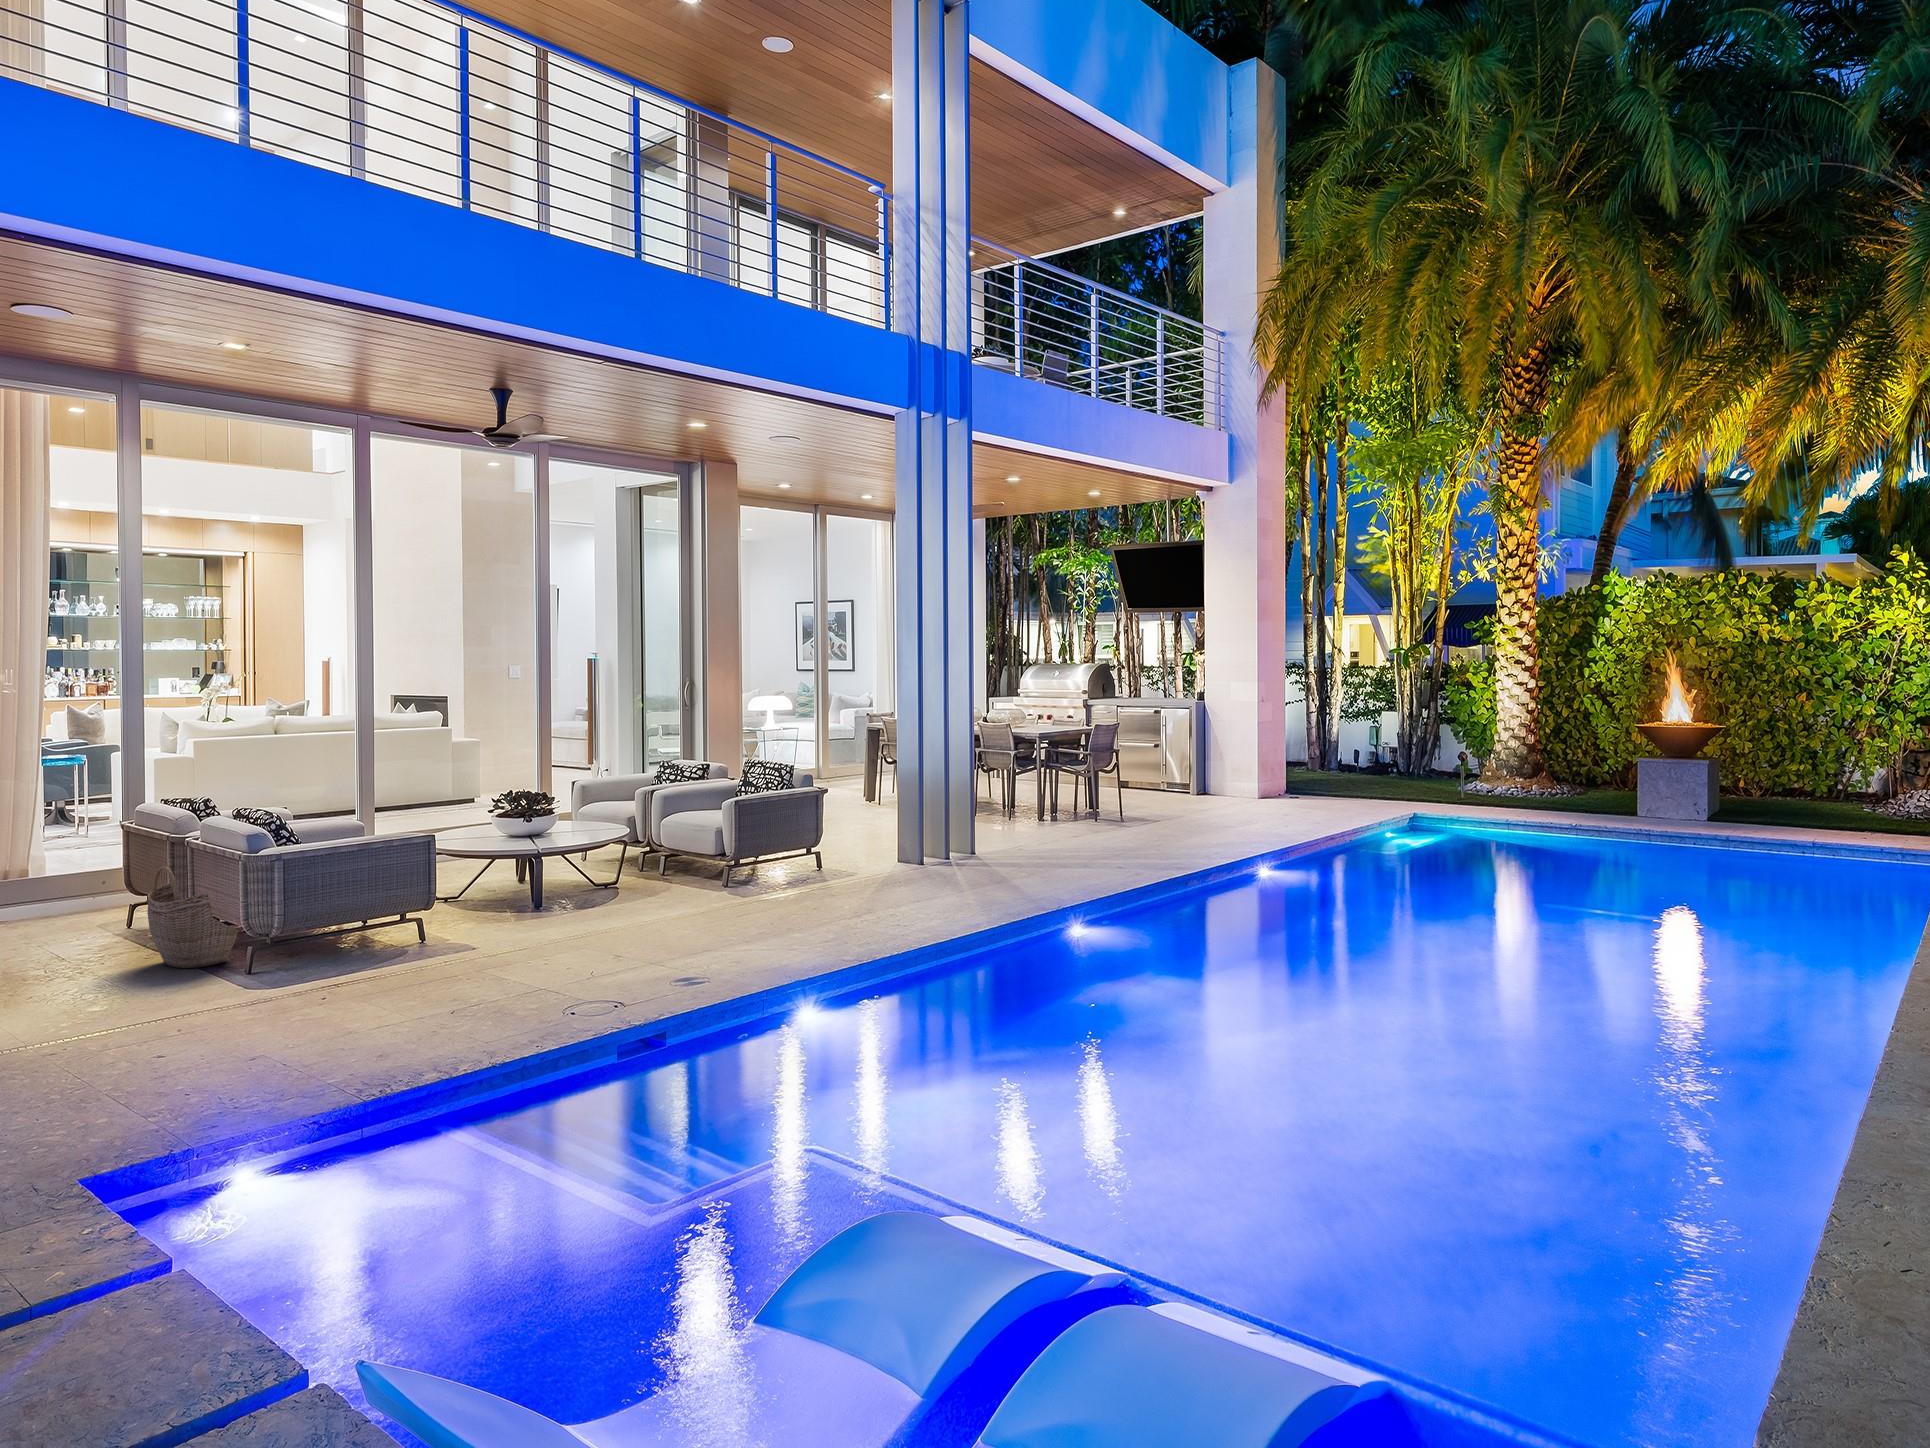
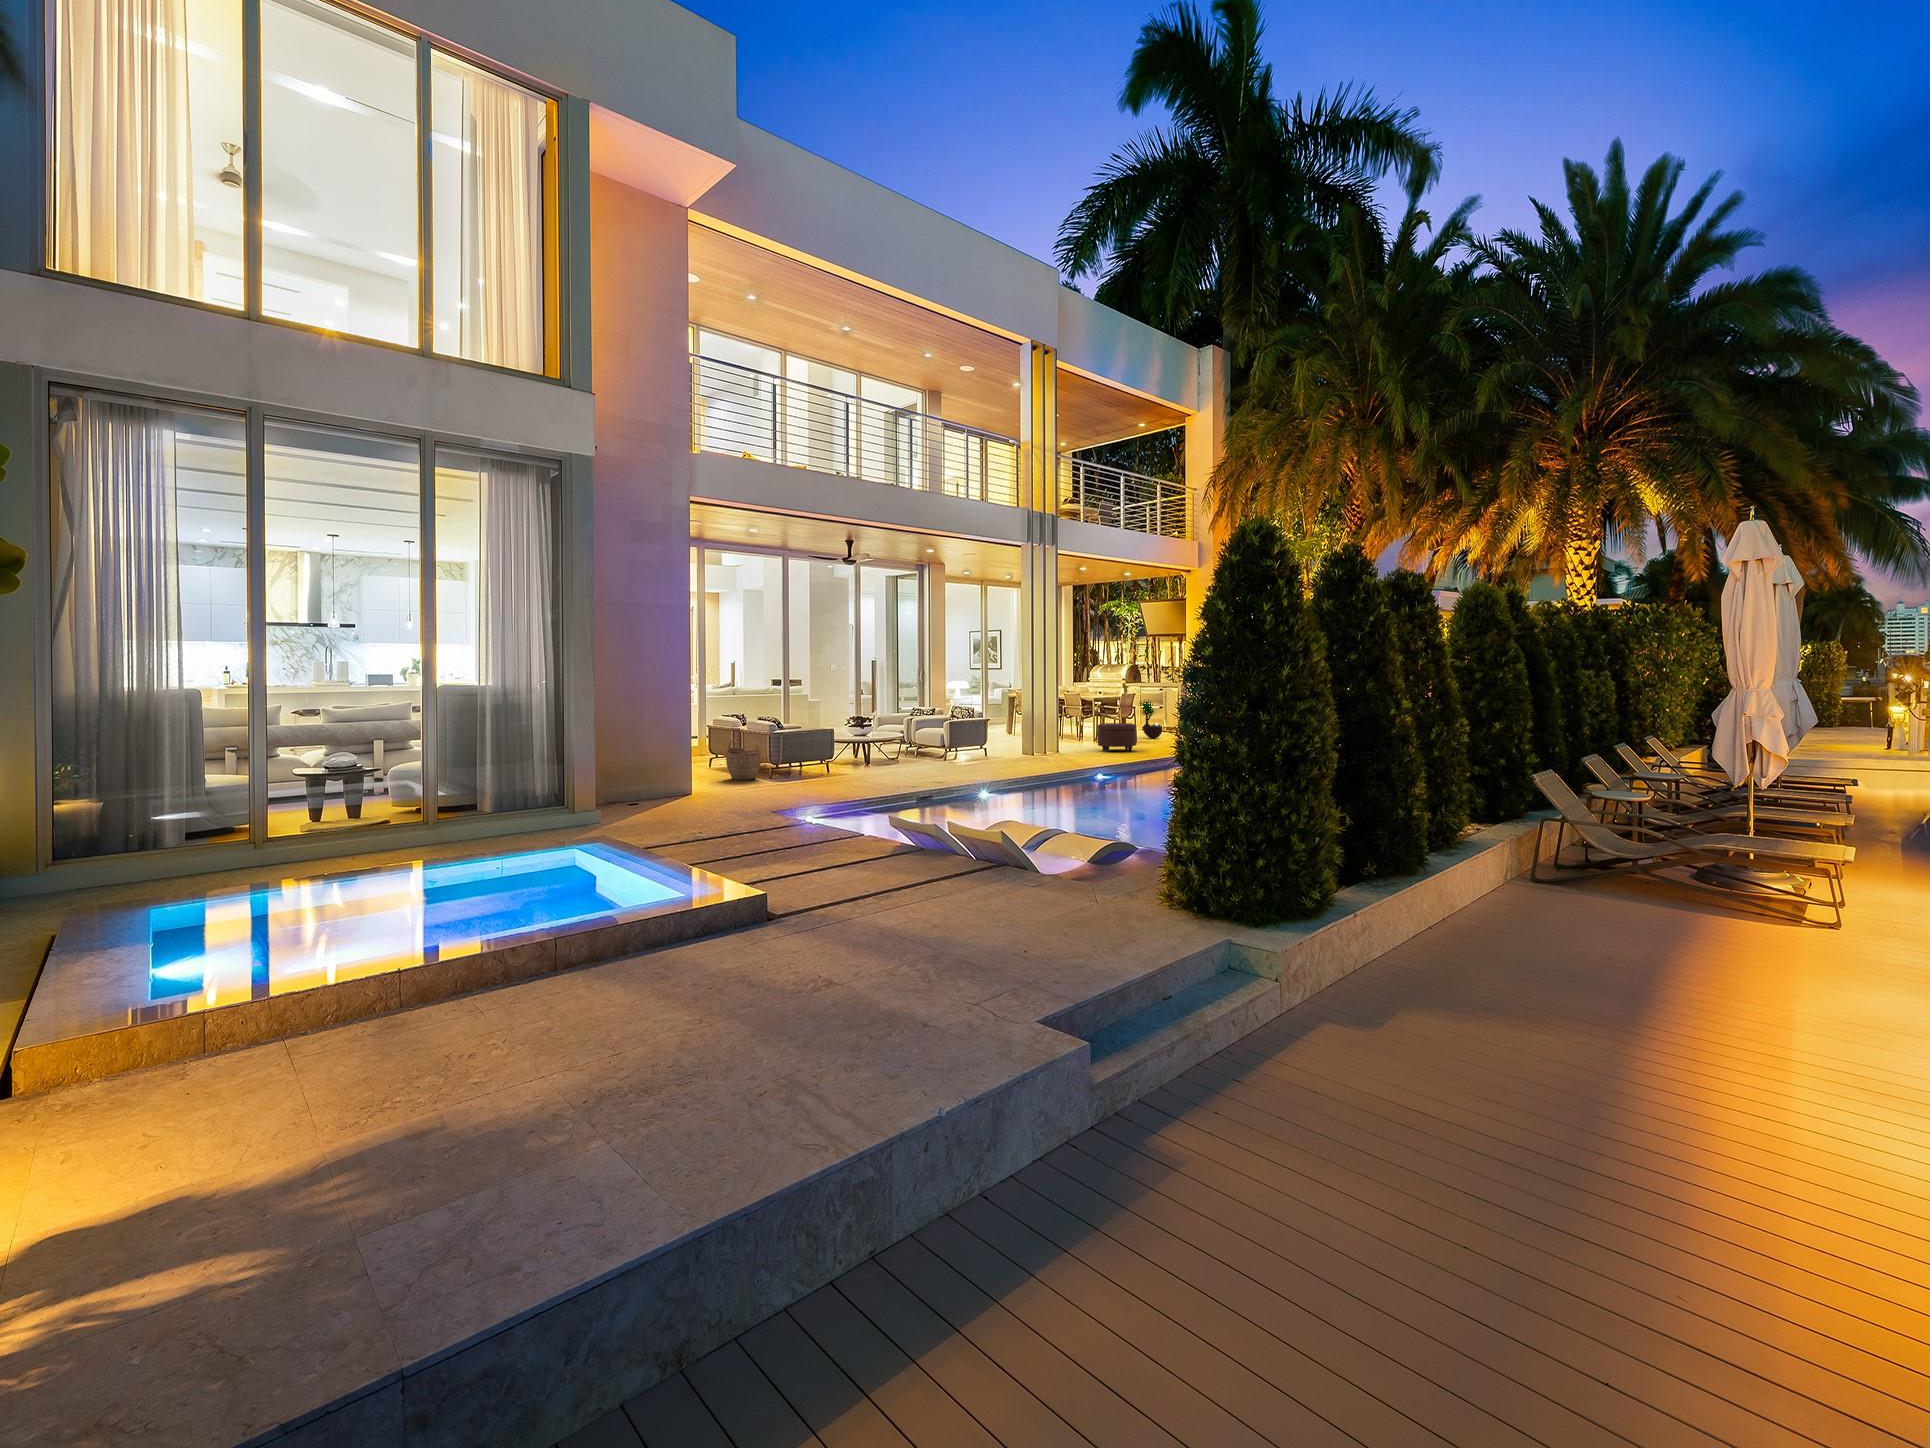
potted tree: none [1115,726,1163,806] -> present [1139,700,1162,738]
ottoman: none [1048,787,1127,849] -> present [1097,723,1136,752]

